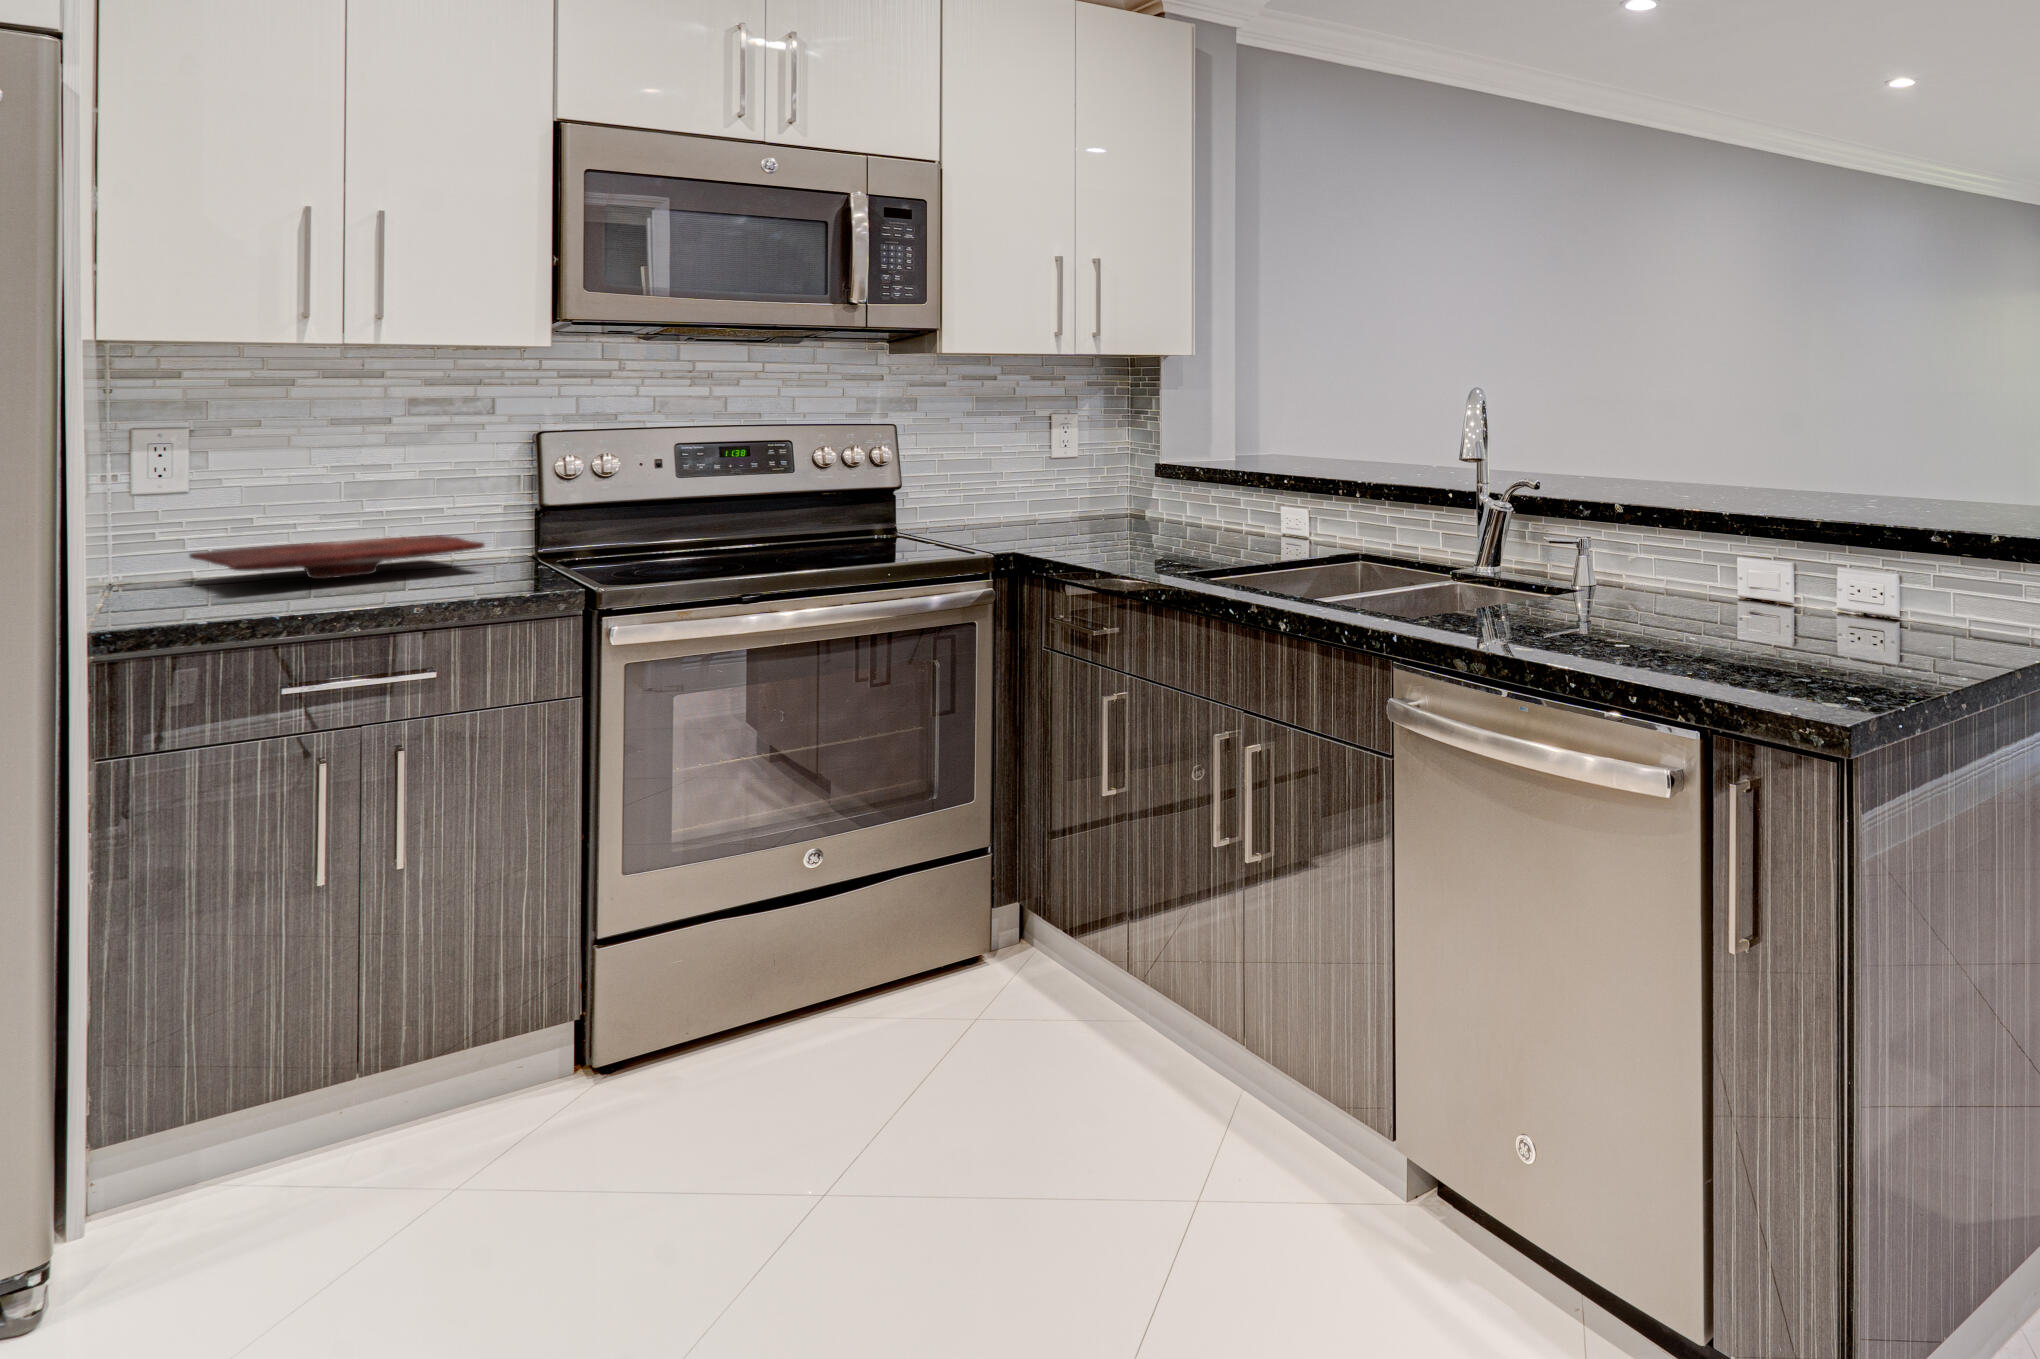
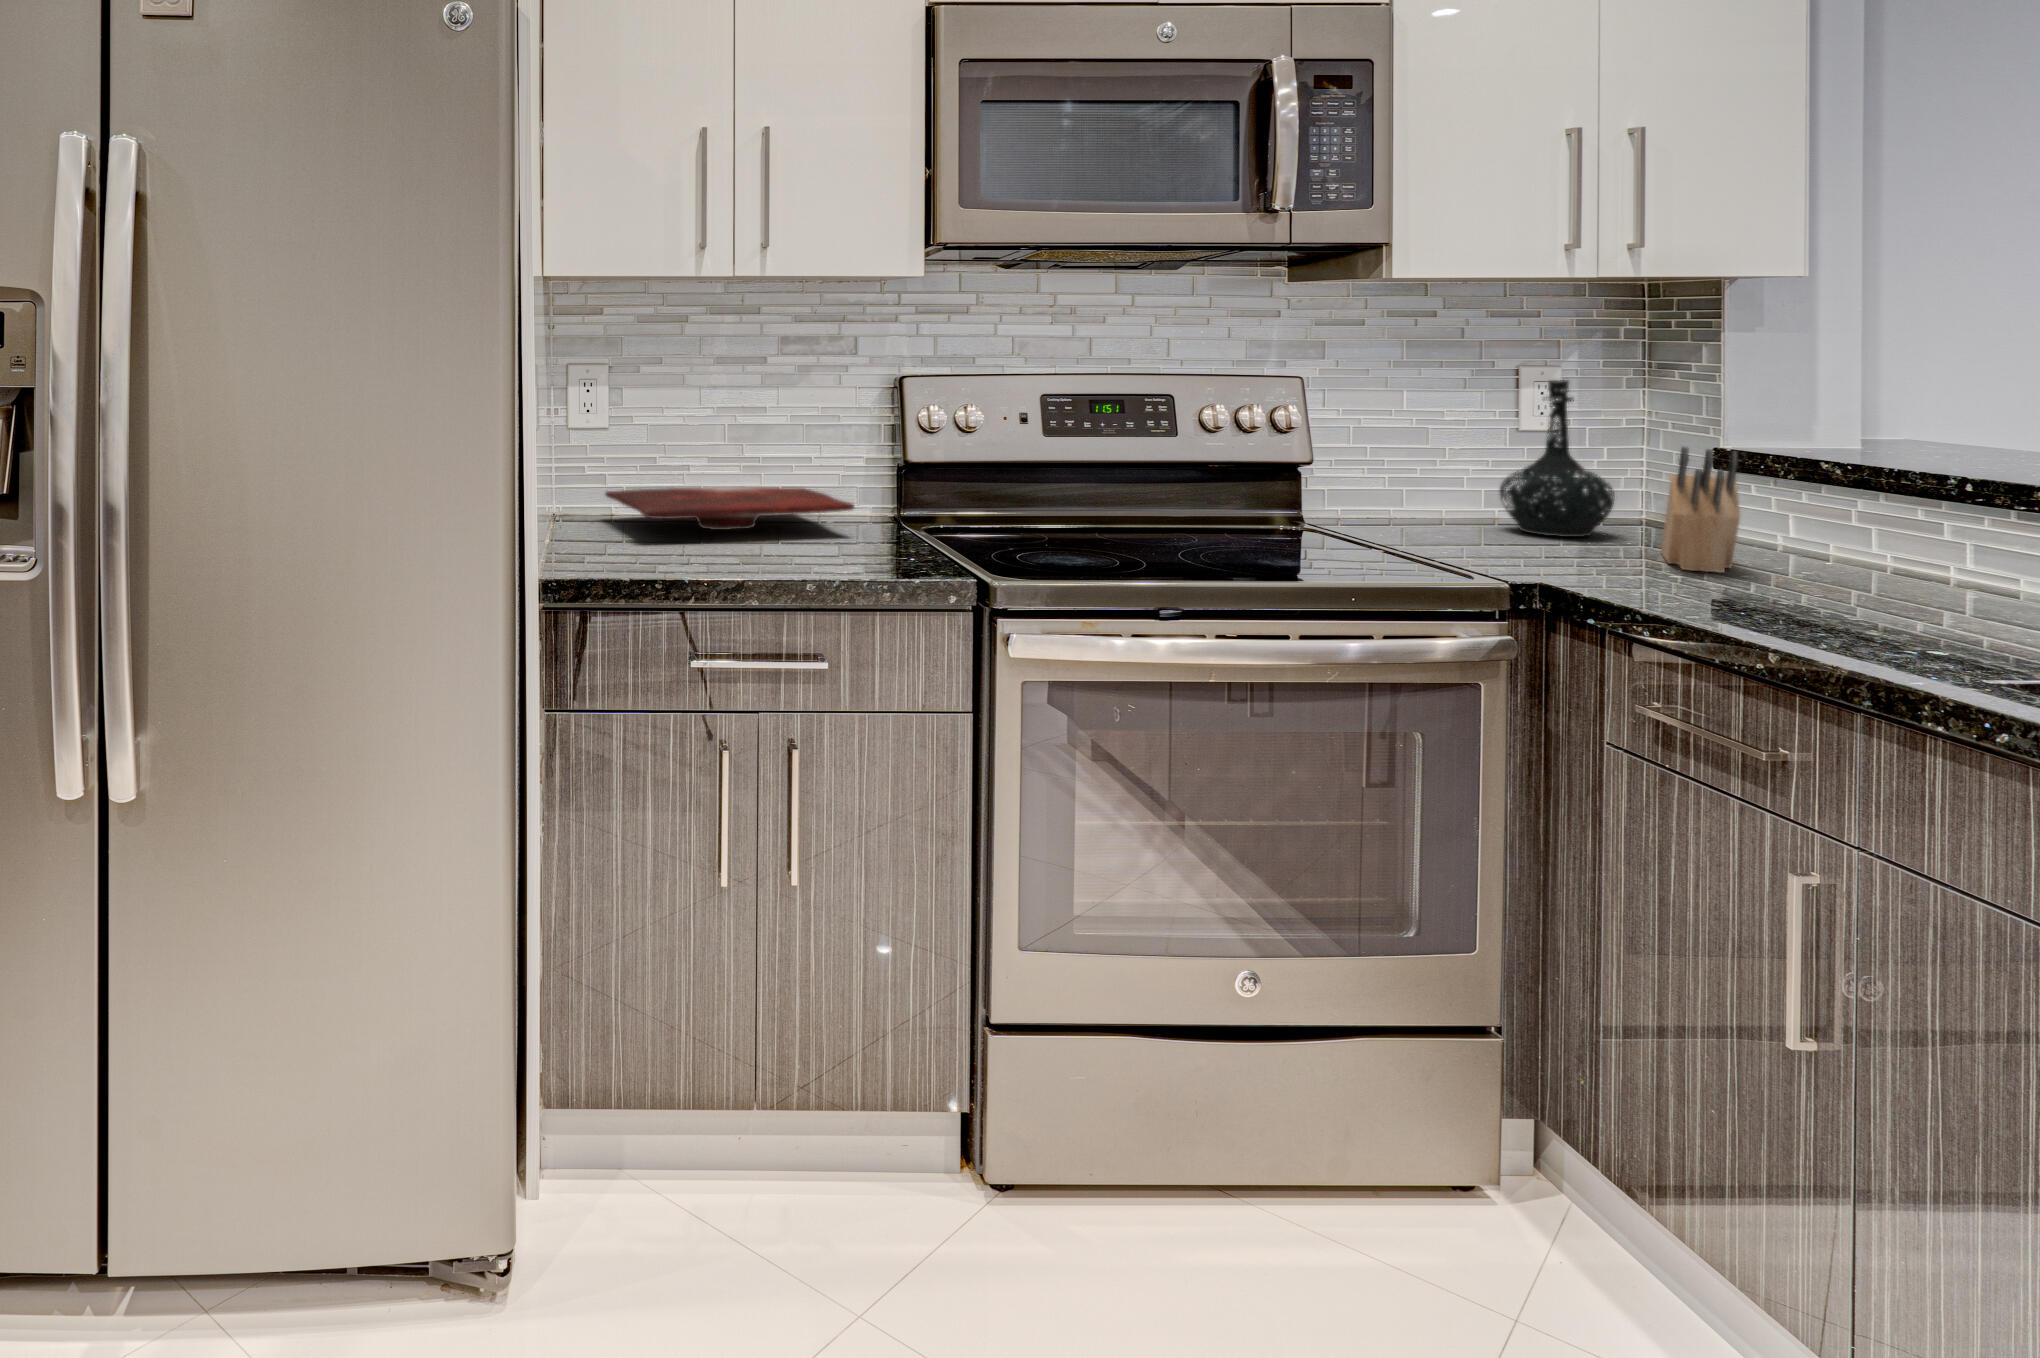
bottle: none [1031,422,1098,527] -> present [1500,380,1614,537]
knife block: none [1110,461,1149,539] -> present [1661,447,1740,573]

